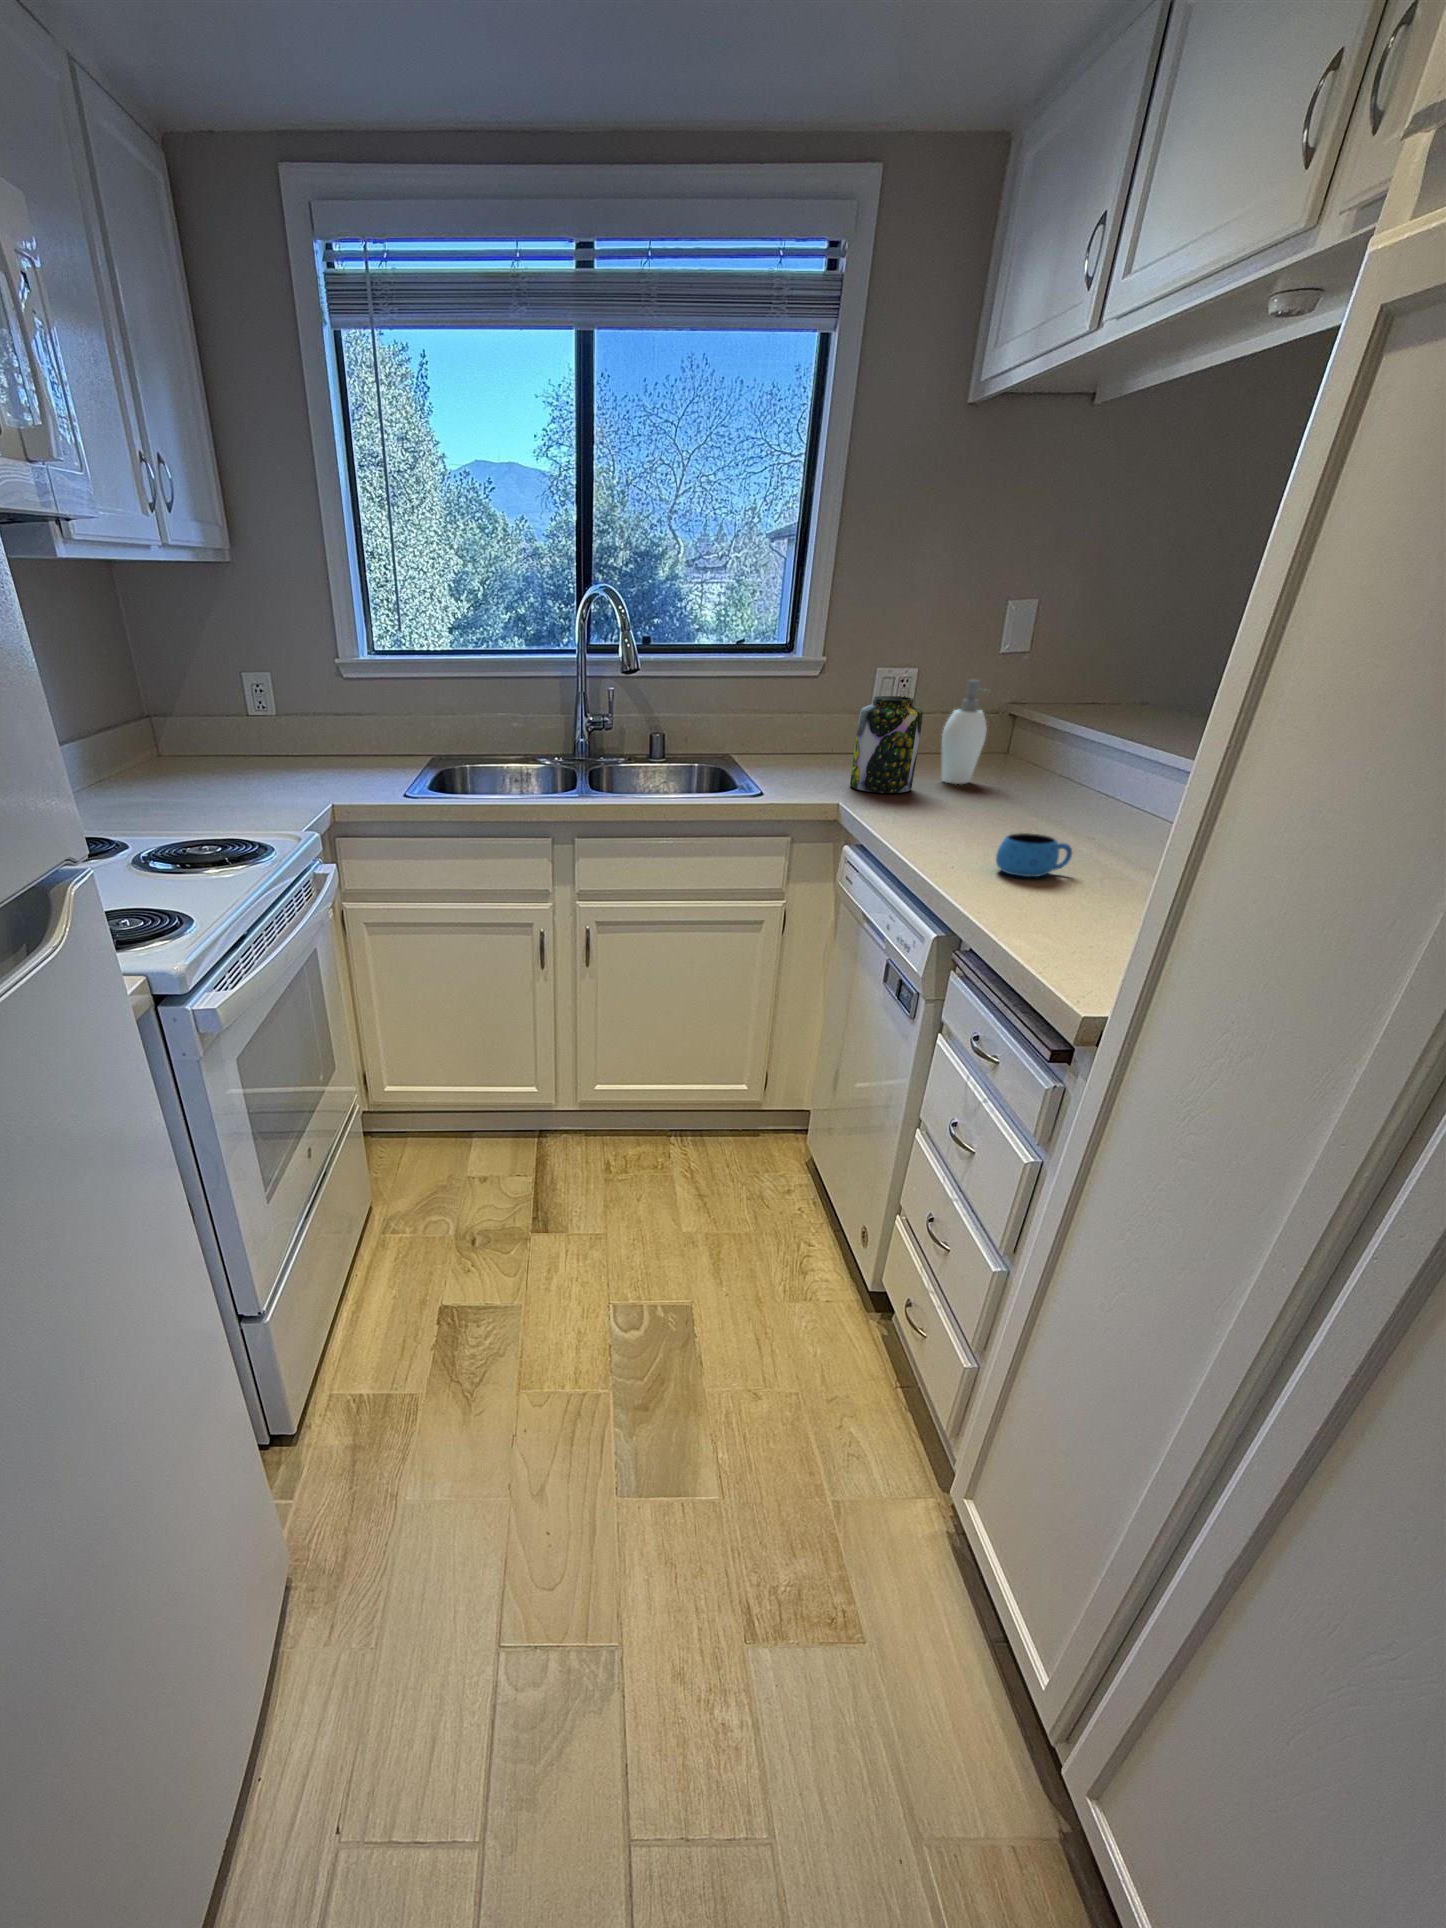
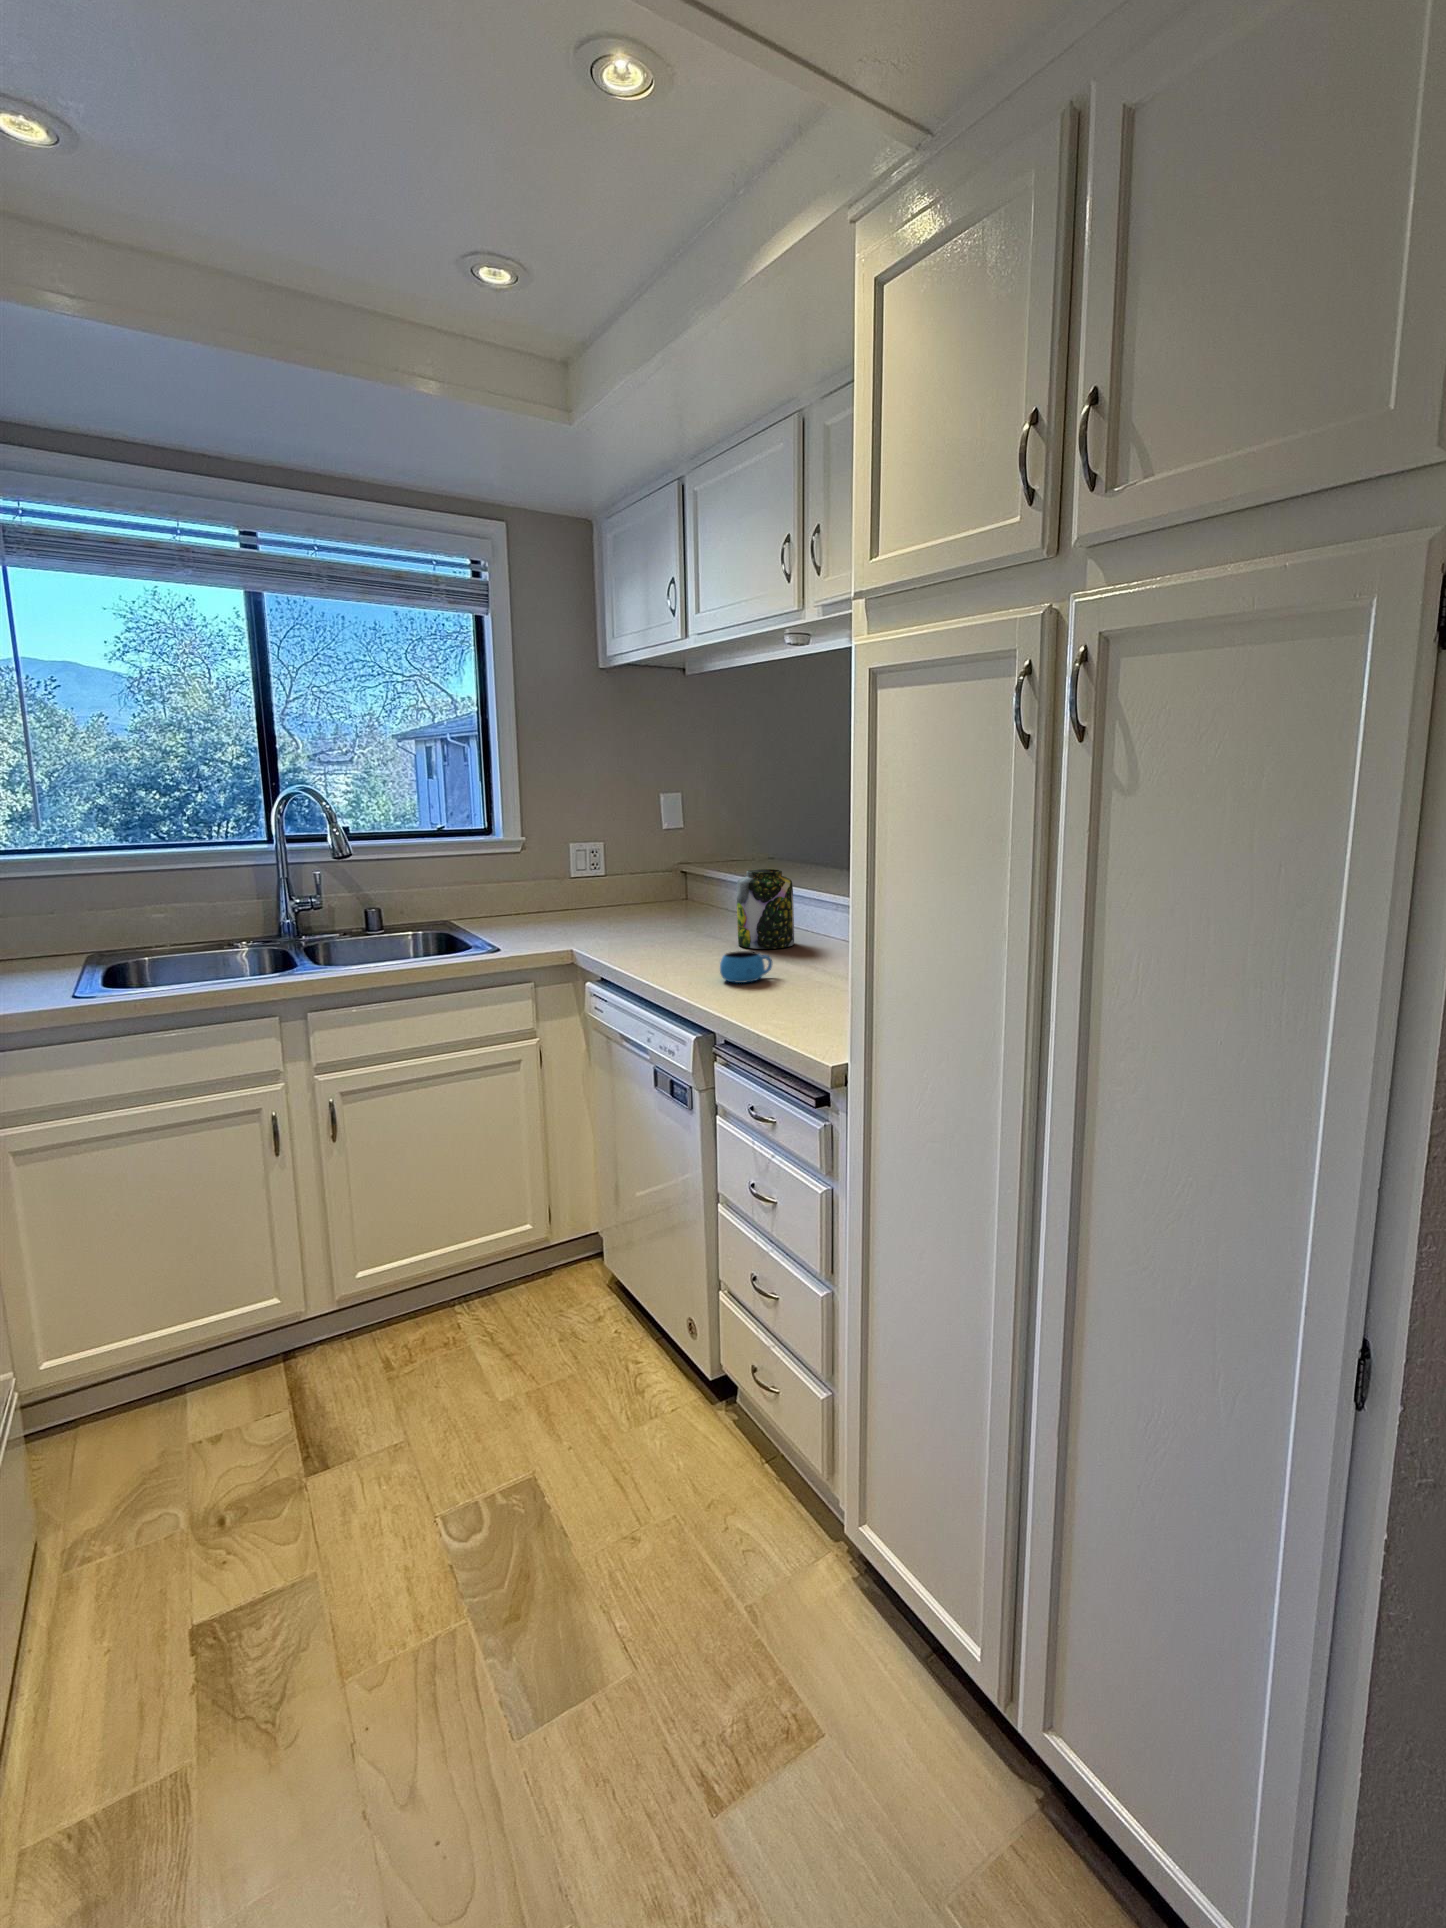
soap dispenser: present [942,680,987,784] -> none [638,849,672,926]
jar: present [850,696,923,793] -> present [737,869,794,949]

